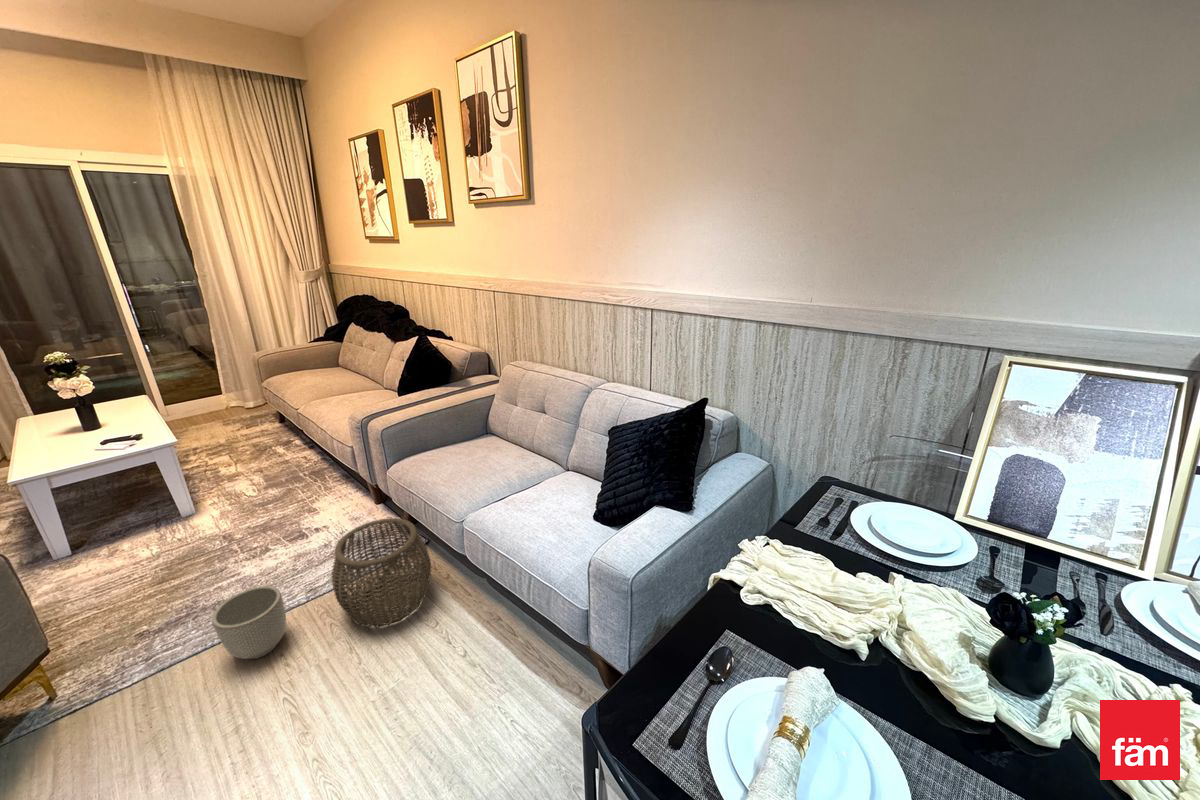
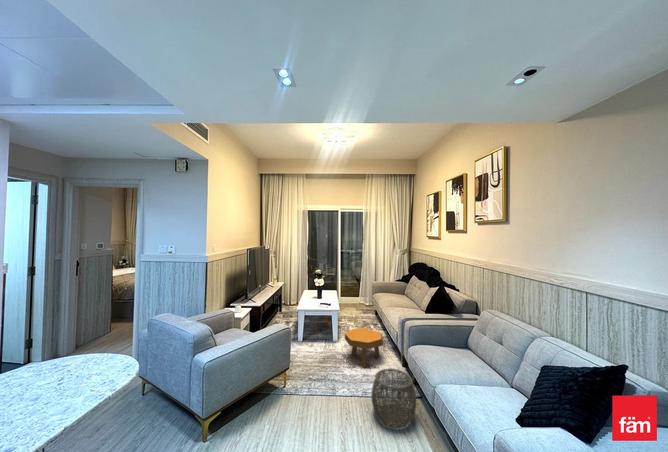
footstool: none [215,458,325,543] -> present [345,328,383,368]
planter: present [212,586,286,659] -> none [330,376,353,409]

